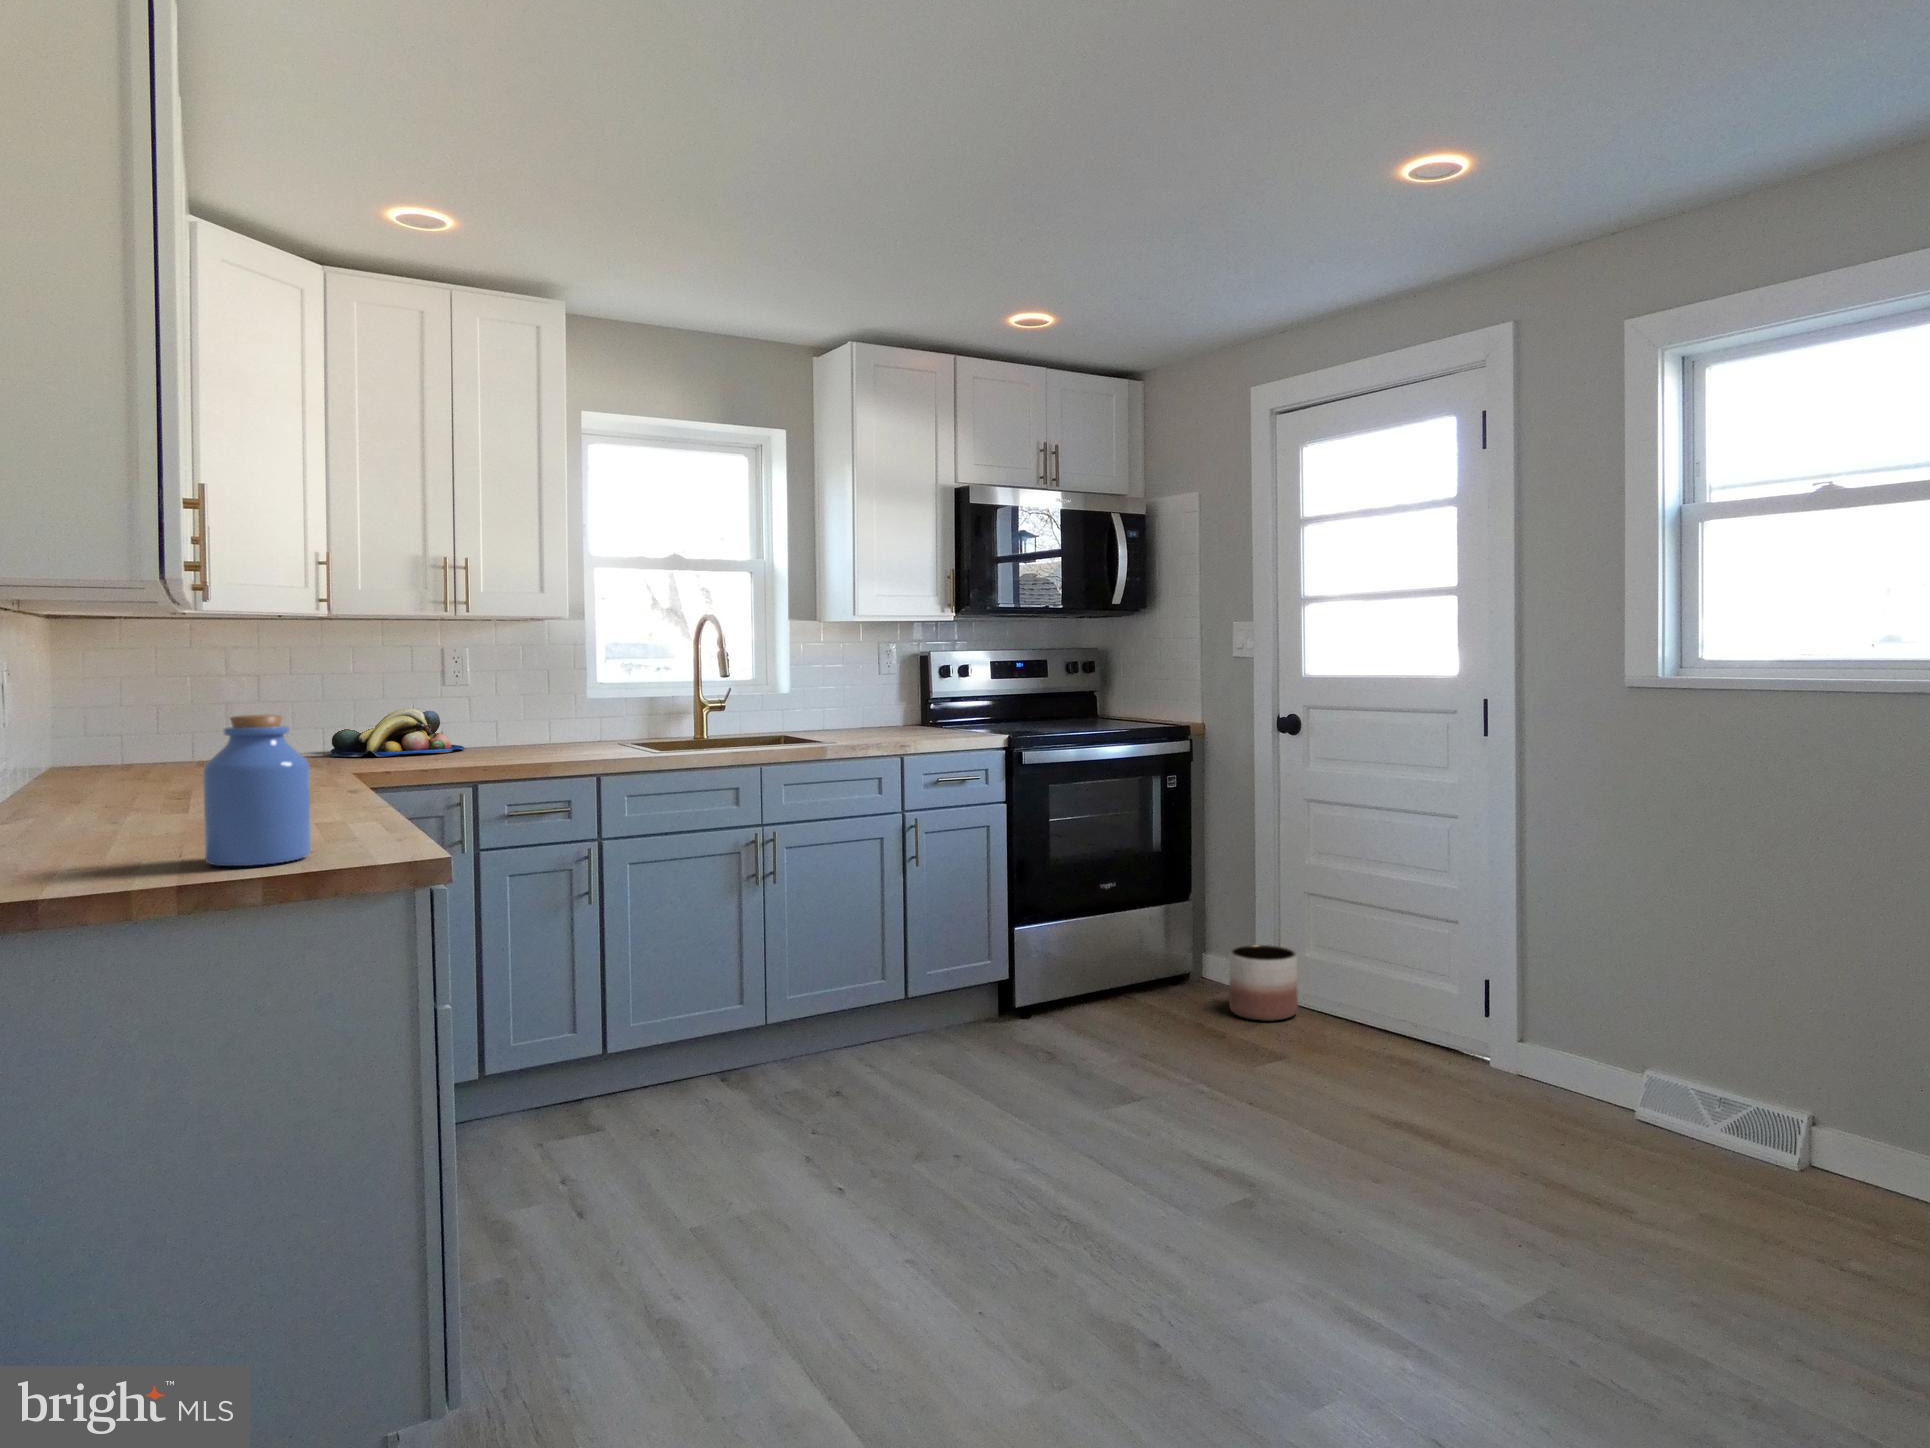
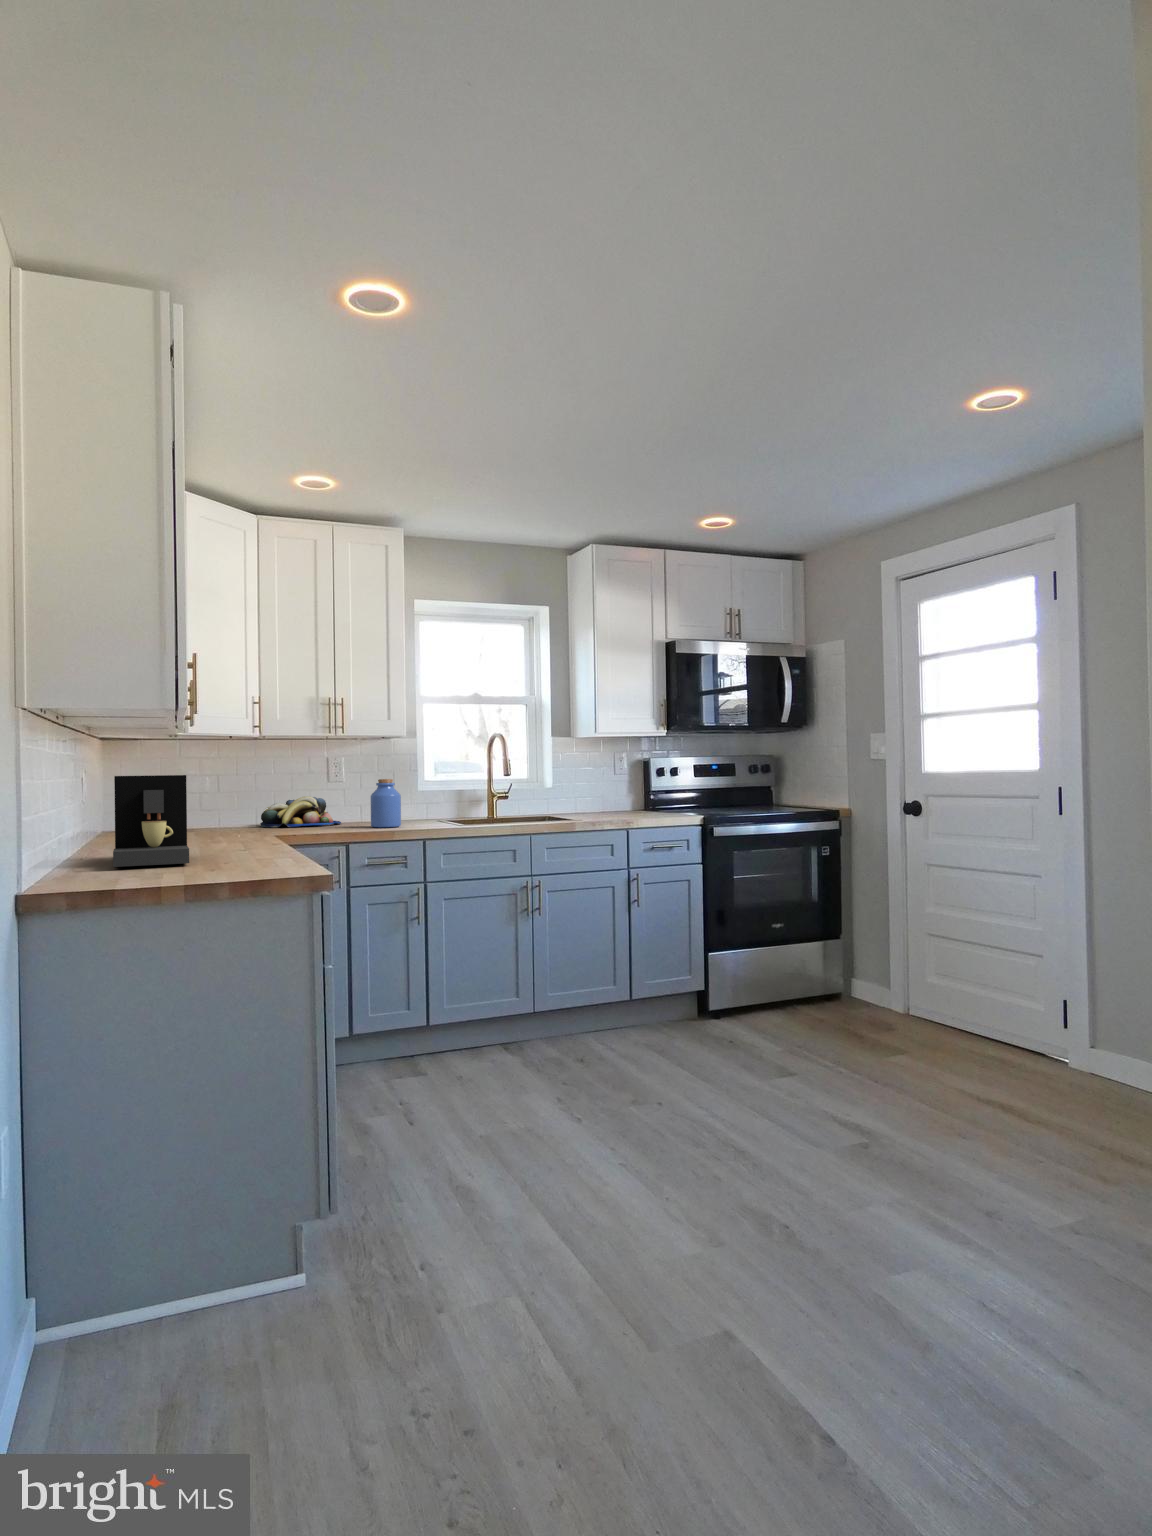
coffee maker: none [48,683,194,844] -> present [113,775,189,867]
jar: present [203,715,311,866] -> present [371,779,401,828]
planter: present [1229,945,1298,1021] -> none [869,972,921,1027]

